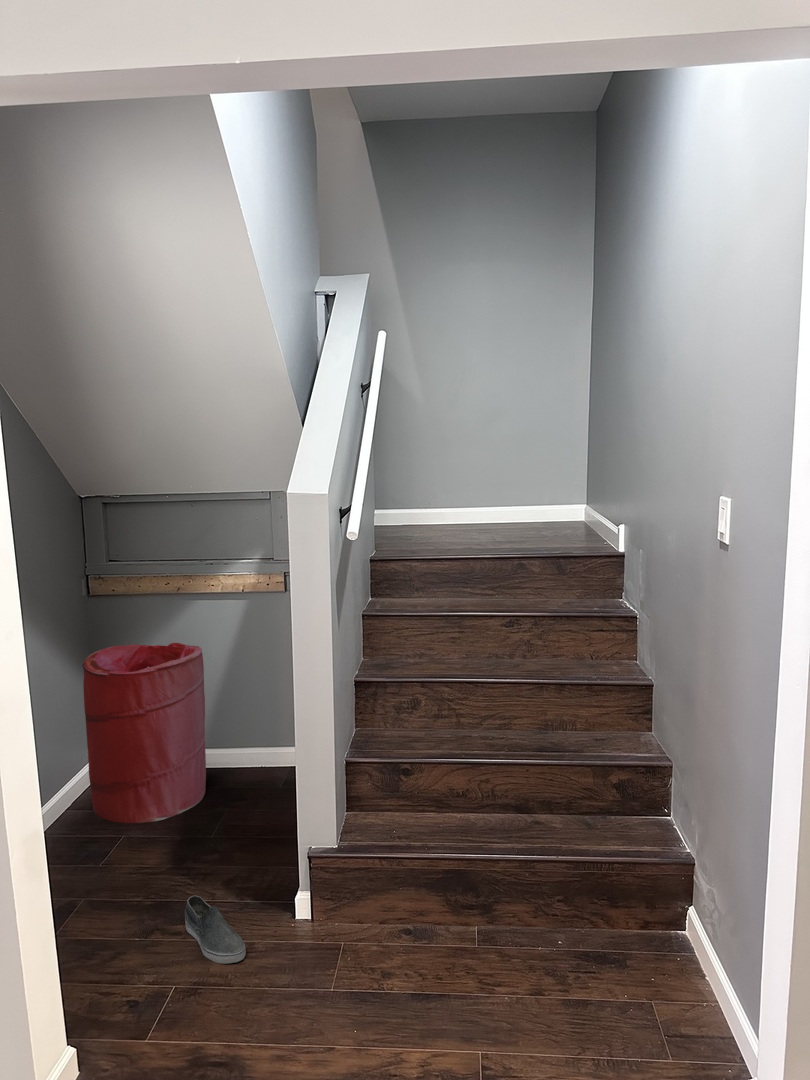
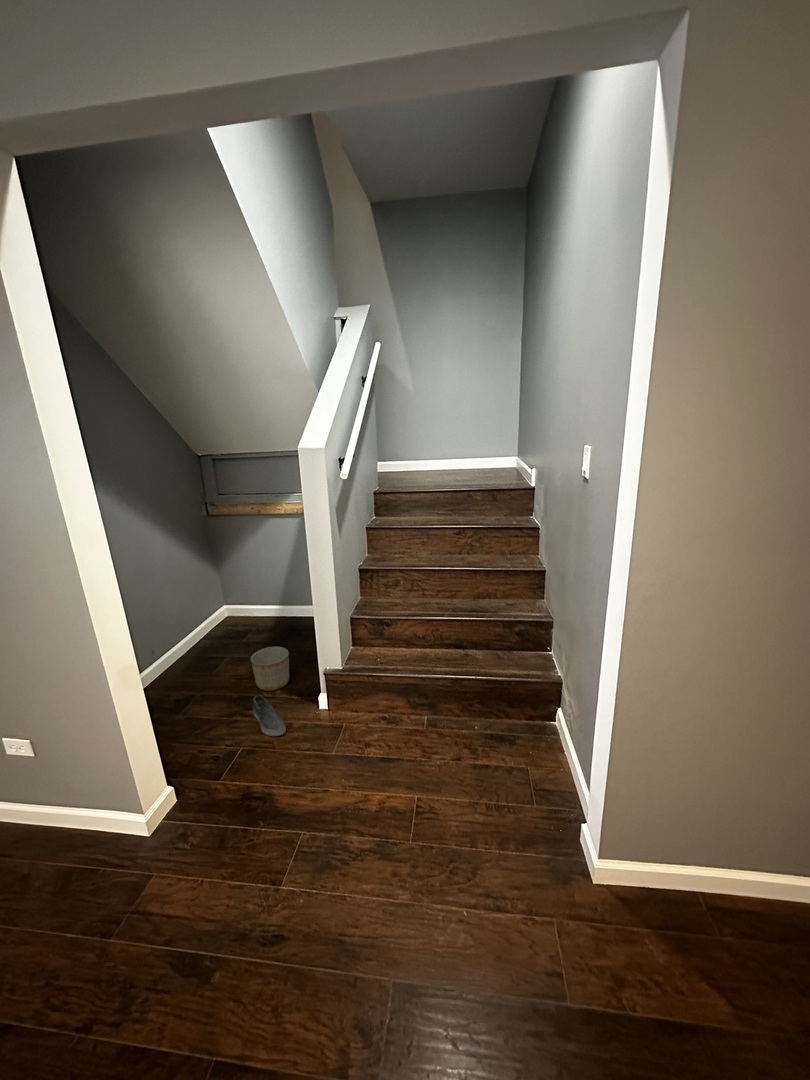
laundry hamper: present [83,643,206,823] -> none [203,543,281,650]
planter: none [175,815,237,890] -> present [251,647,289,691]

